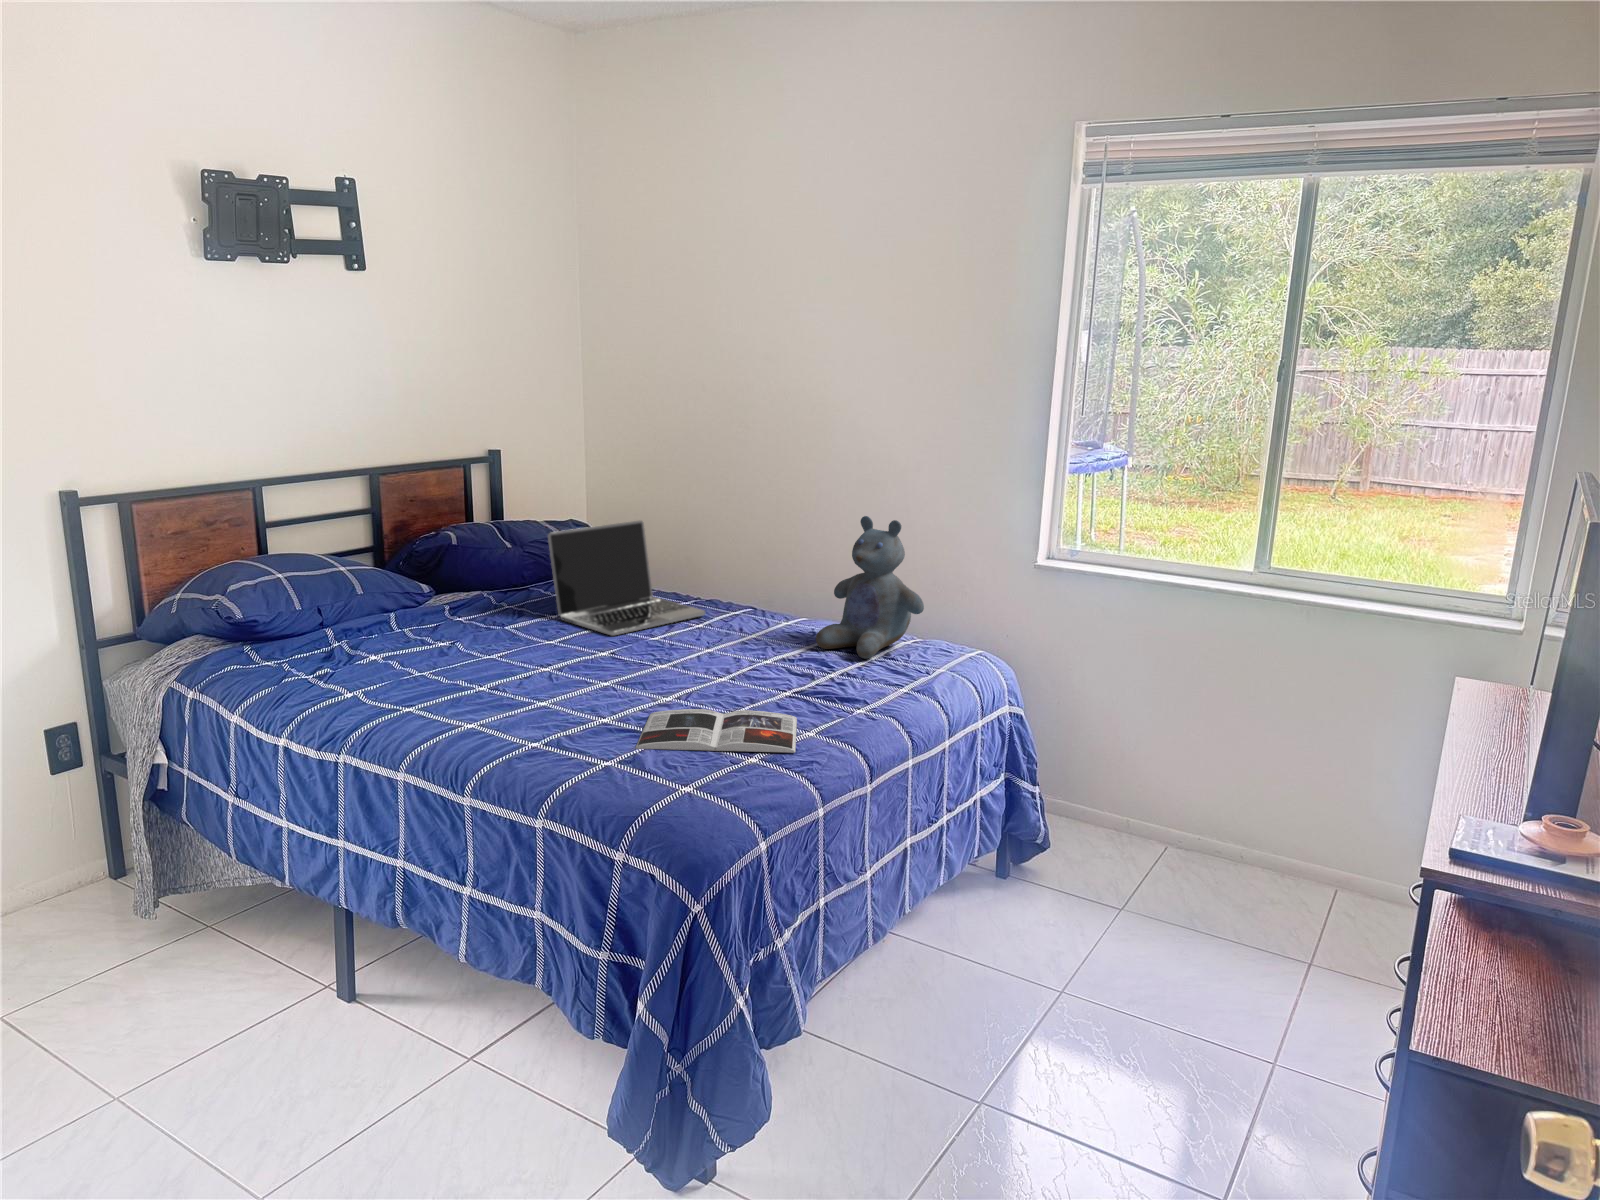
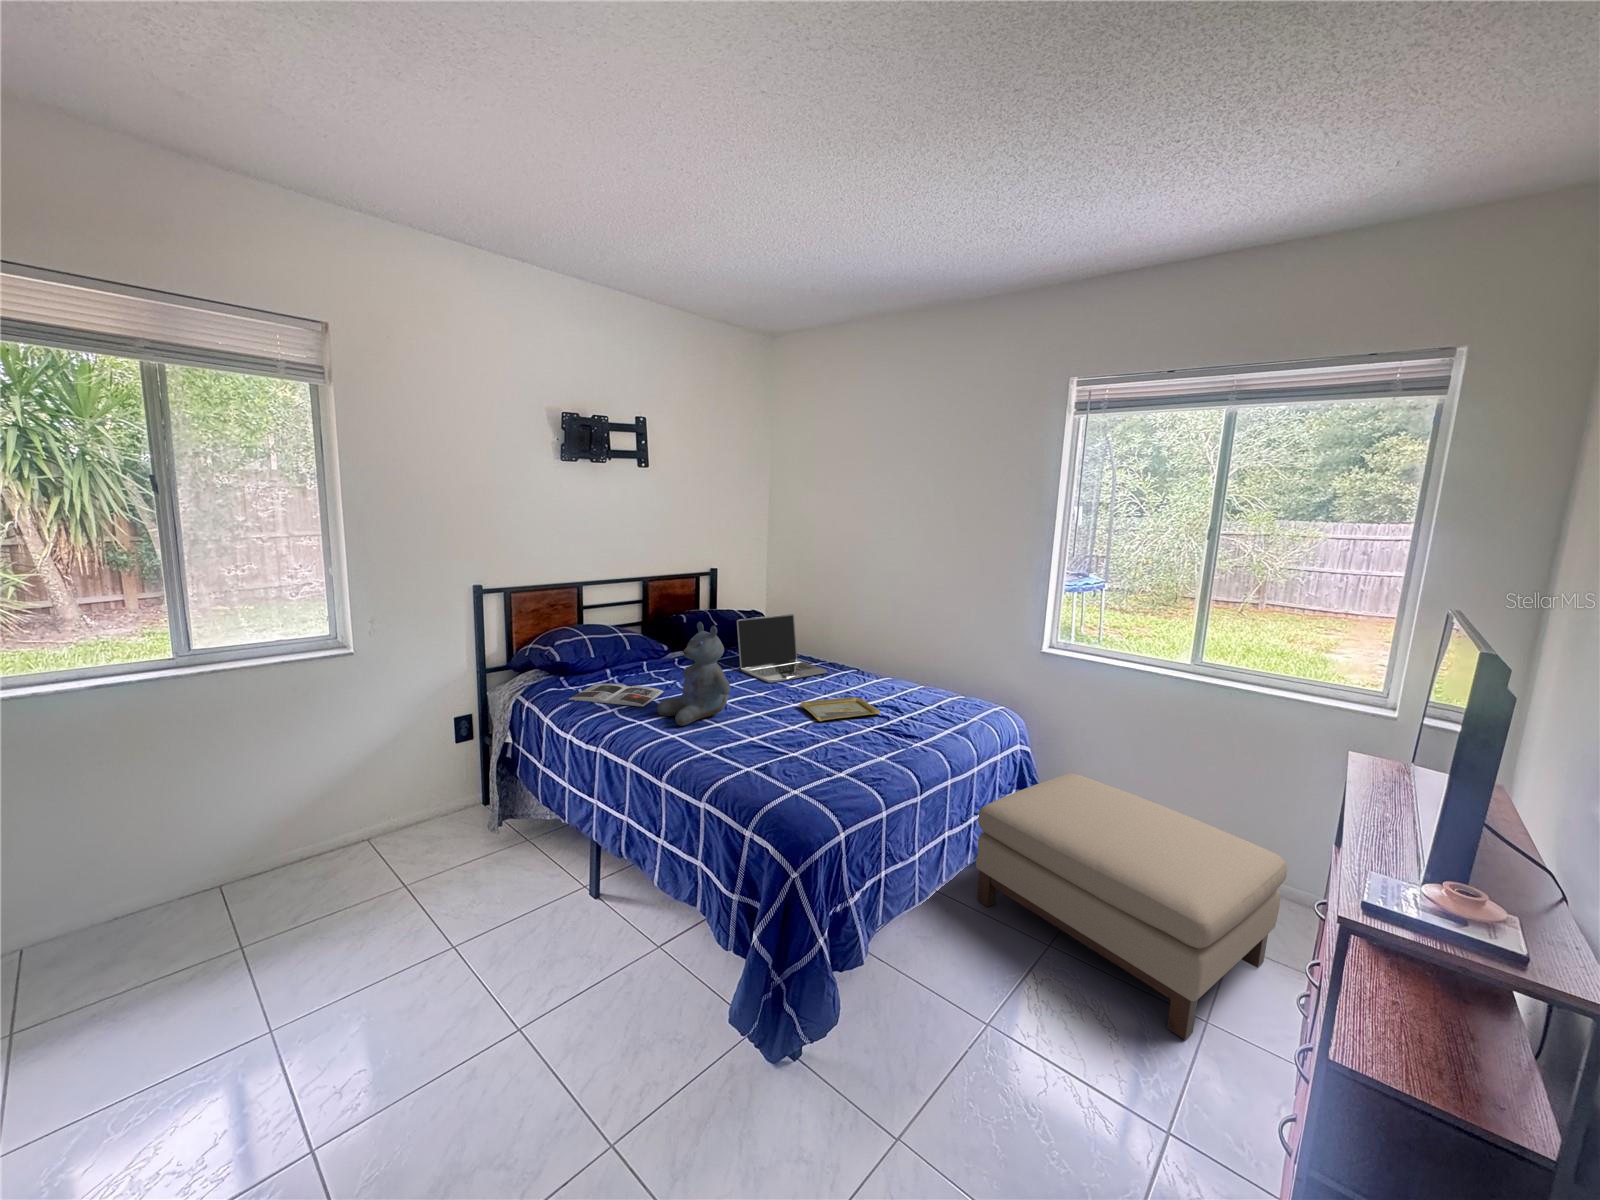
stuffed bear: present [816,516,924,659] -> present [657,622,731,726]
tray: none [669,649,801,689] -> present [800,697,881,721]
magazine: present [635,709,797,753] -> present [569,684,663,707]
ottoman: none [956,745,1378,1084] -> present [976,773,1287,1040]

